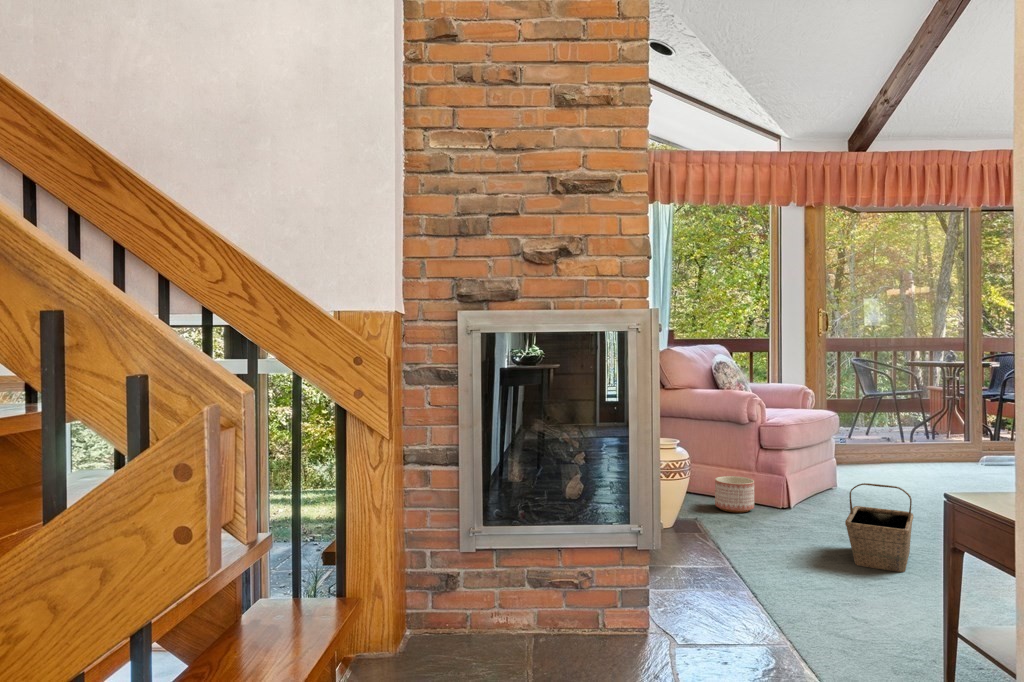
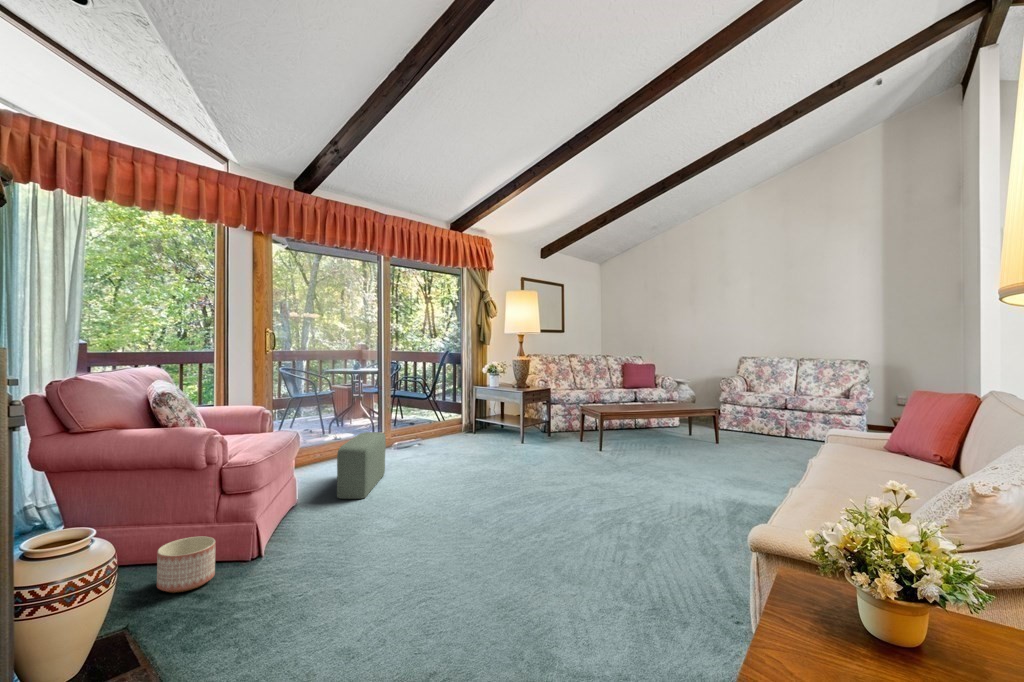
pouf: none [884,427,958,494] -> present [337,432,386,499]
basket: present [845,483,913,572] -> none [353,528,429,641]

